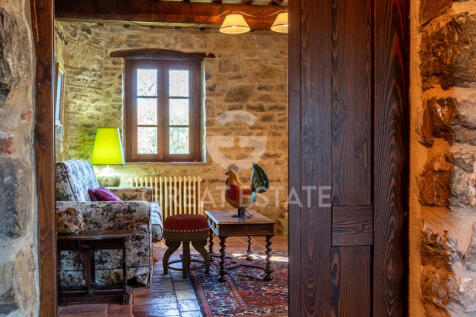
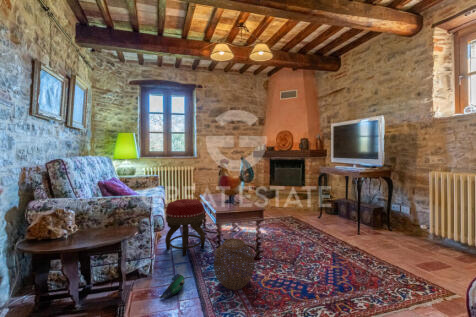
woven basket: none [214,250,257,301] -> present [214,239,254,290]
plush toy: none [159,285,183,302] -> present [160,274,185,299]

